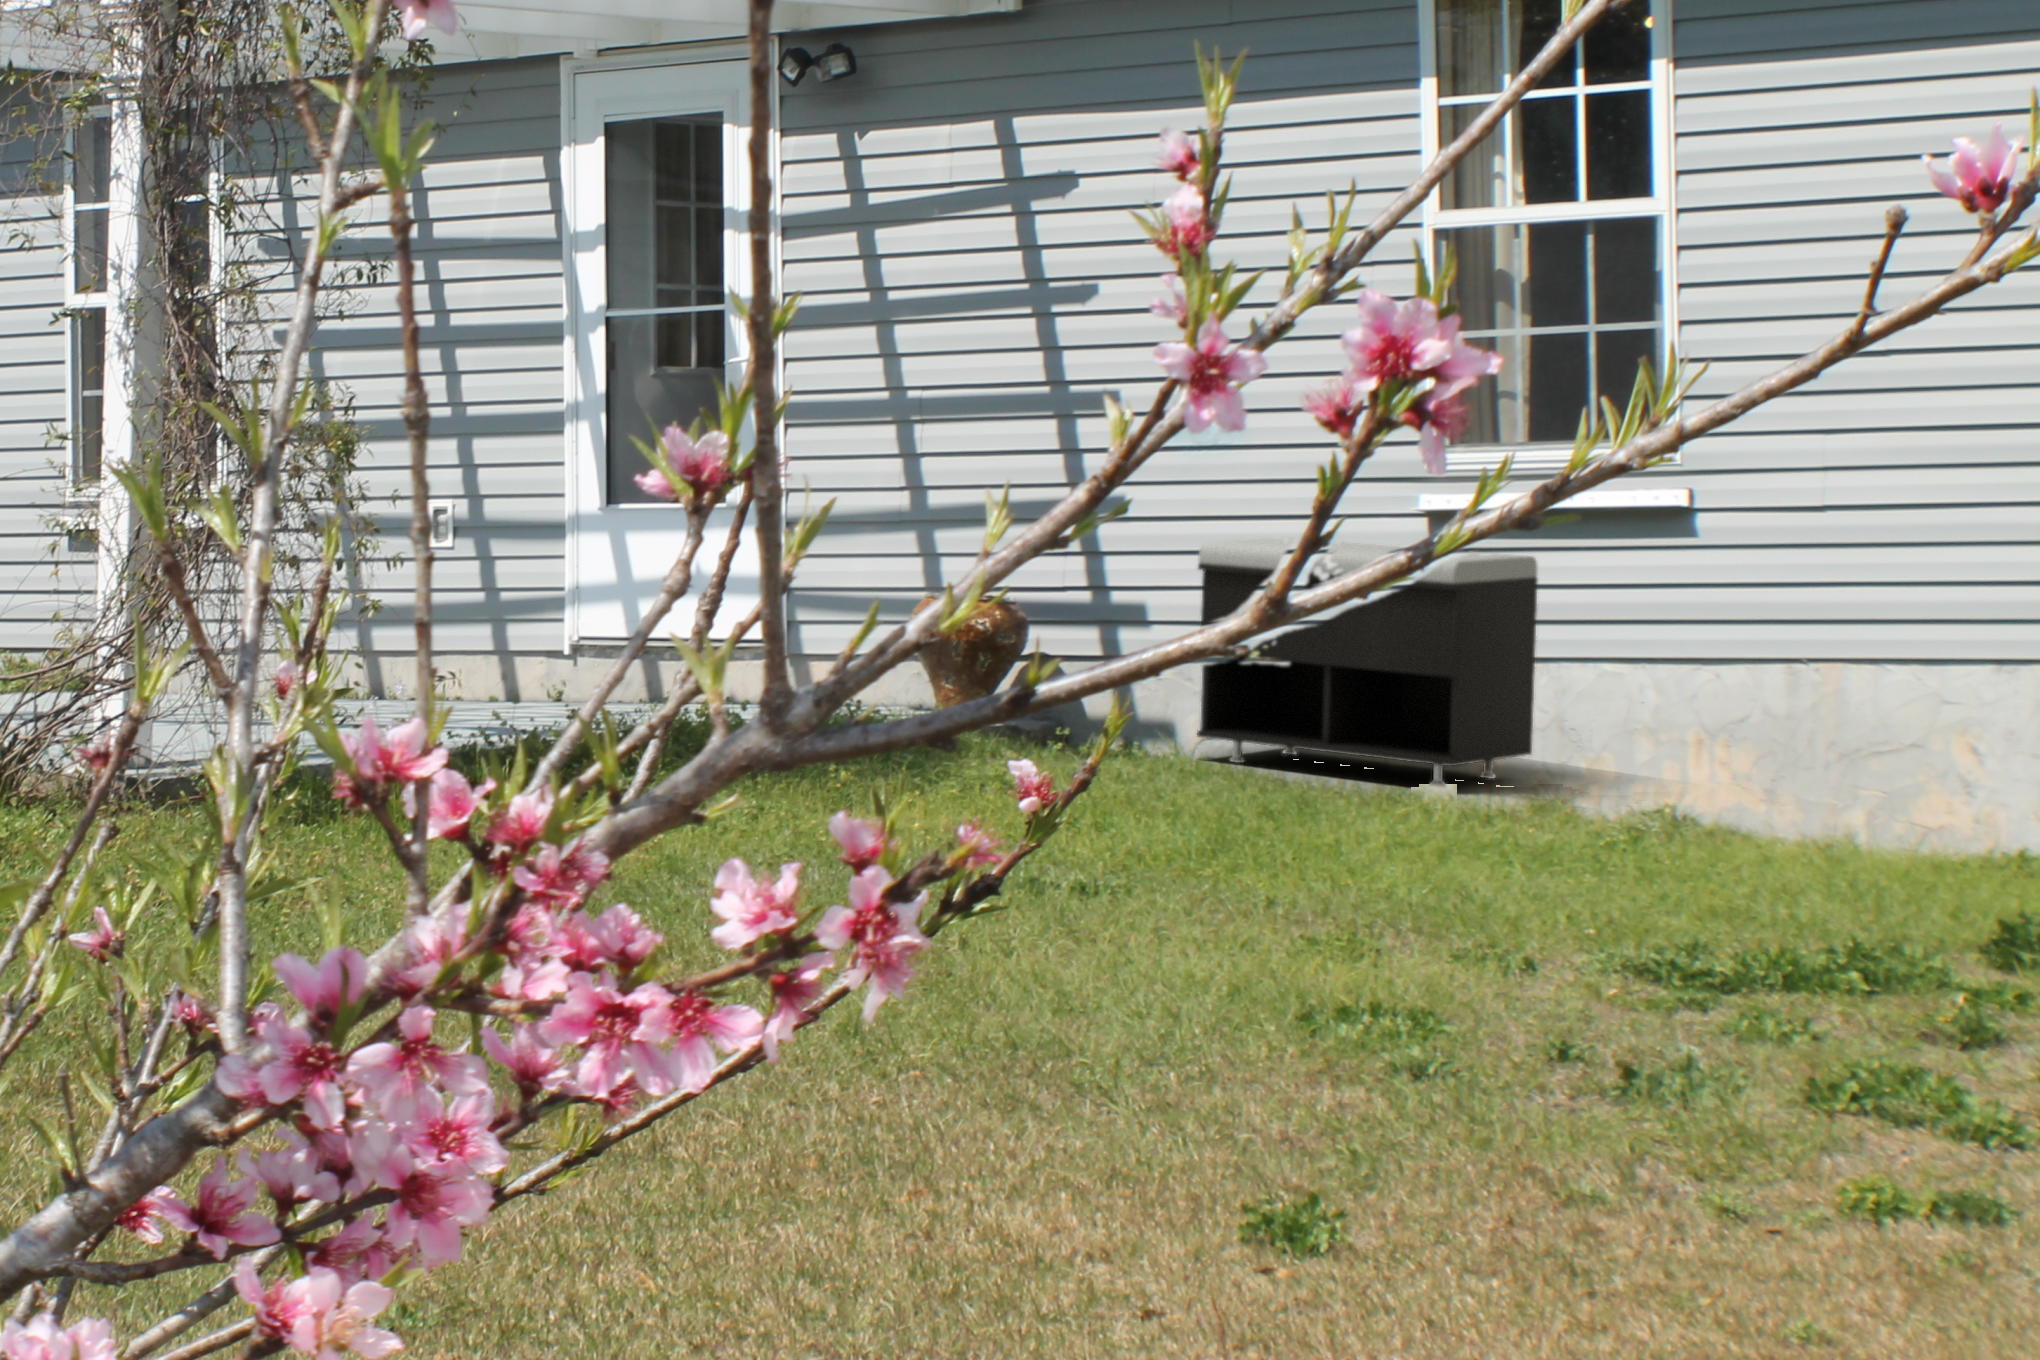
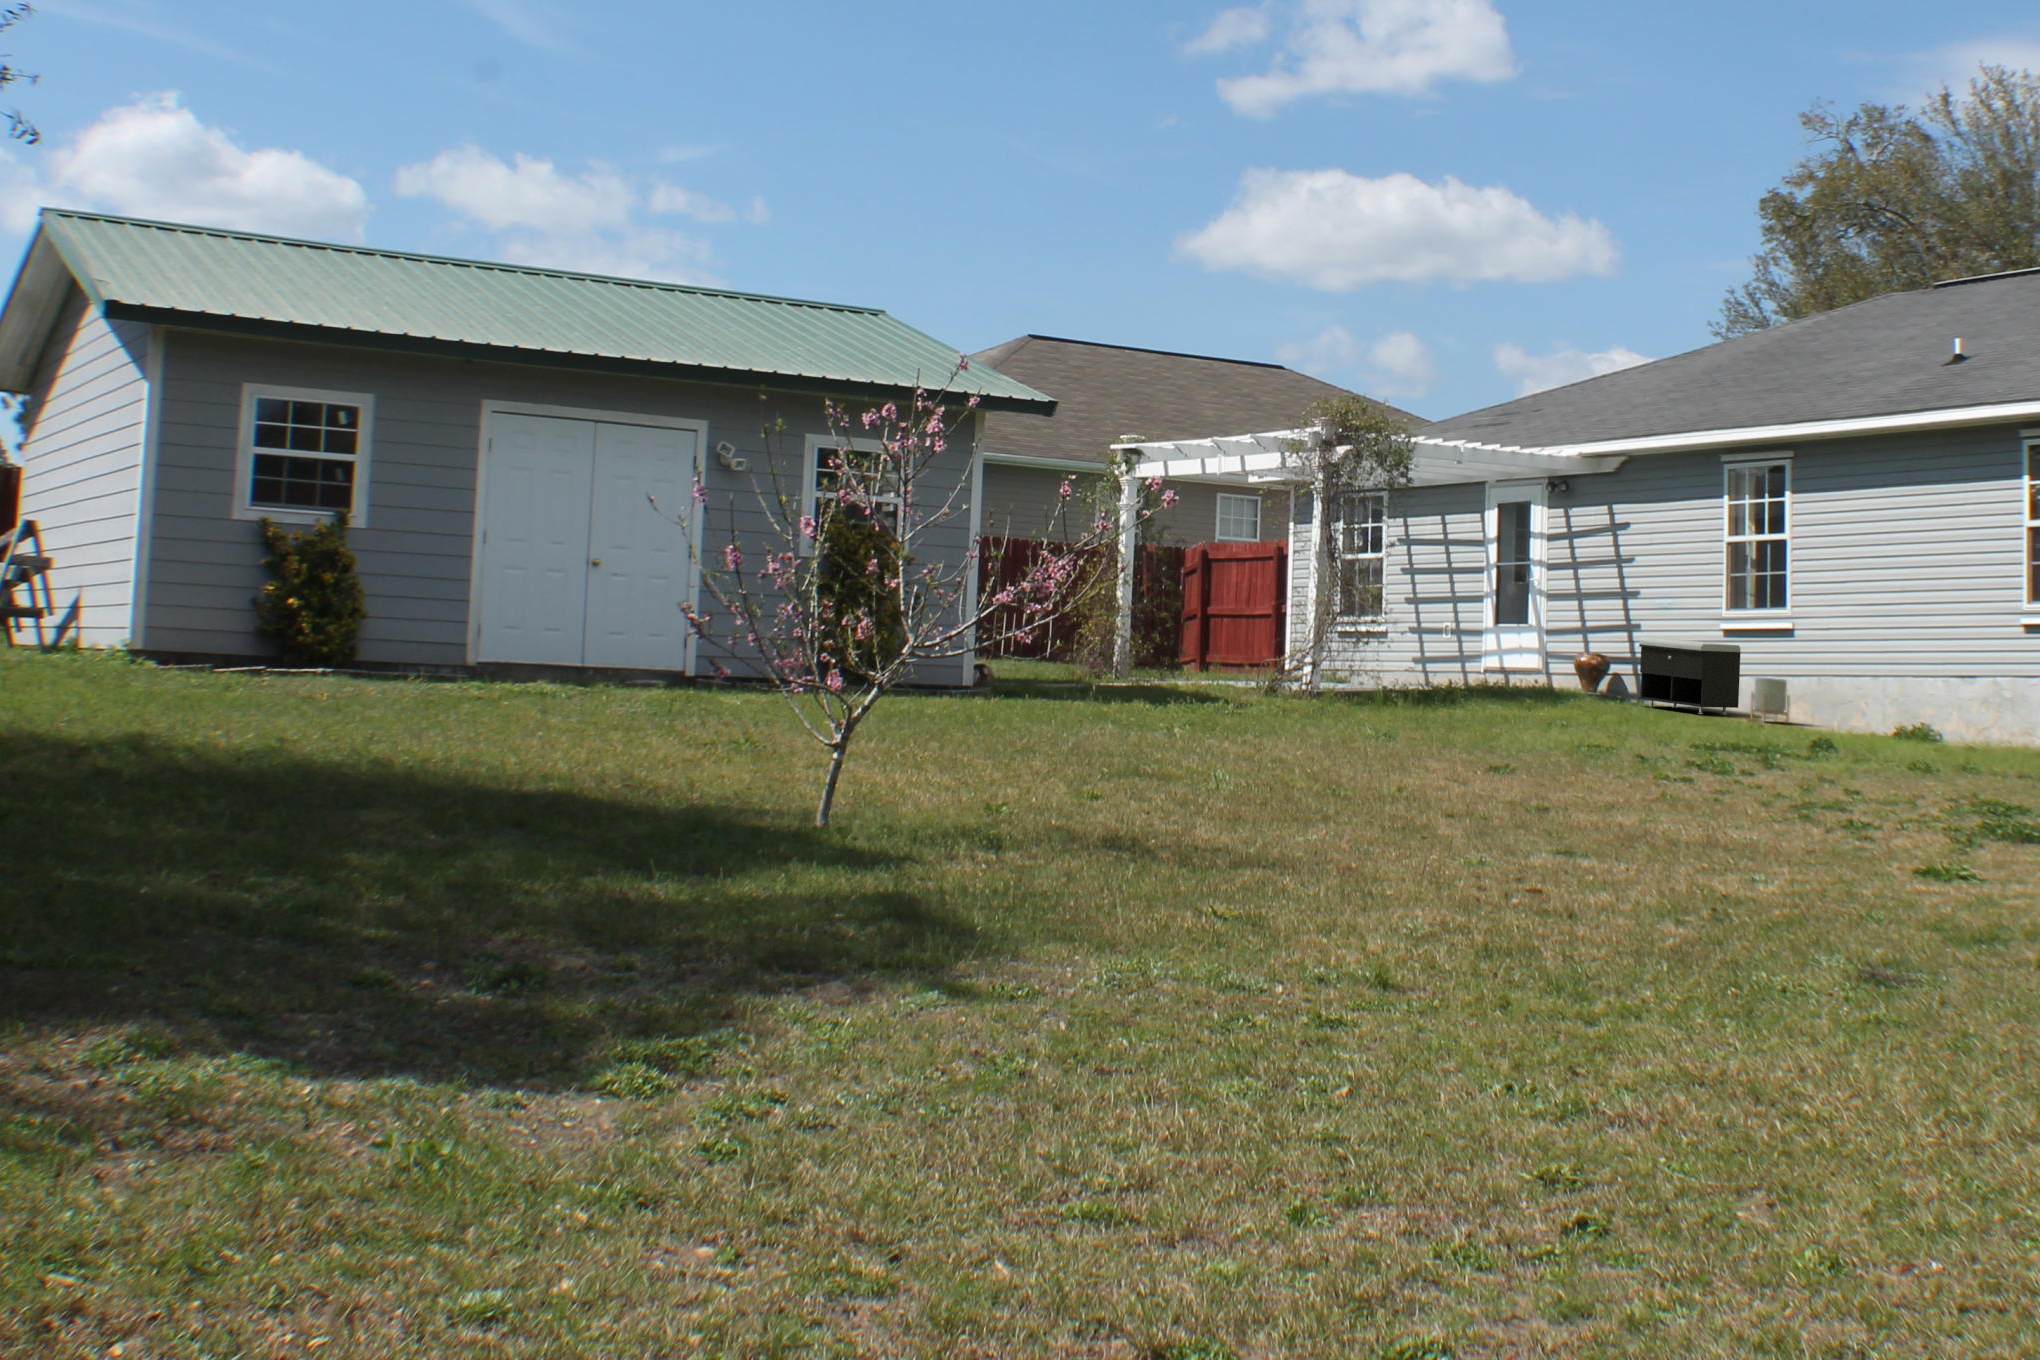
planter: none [1619,662,1758,815] -> present [1750,678,1790,723]

